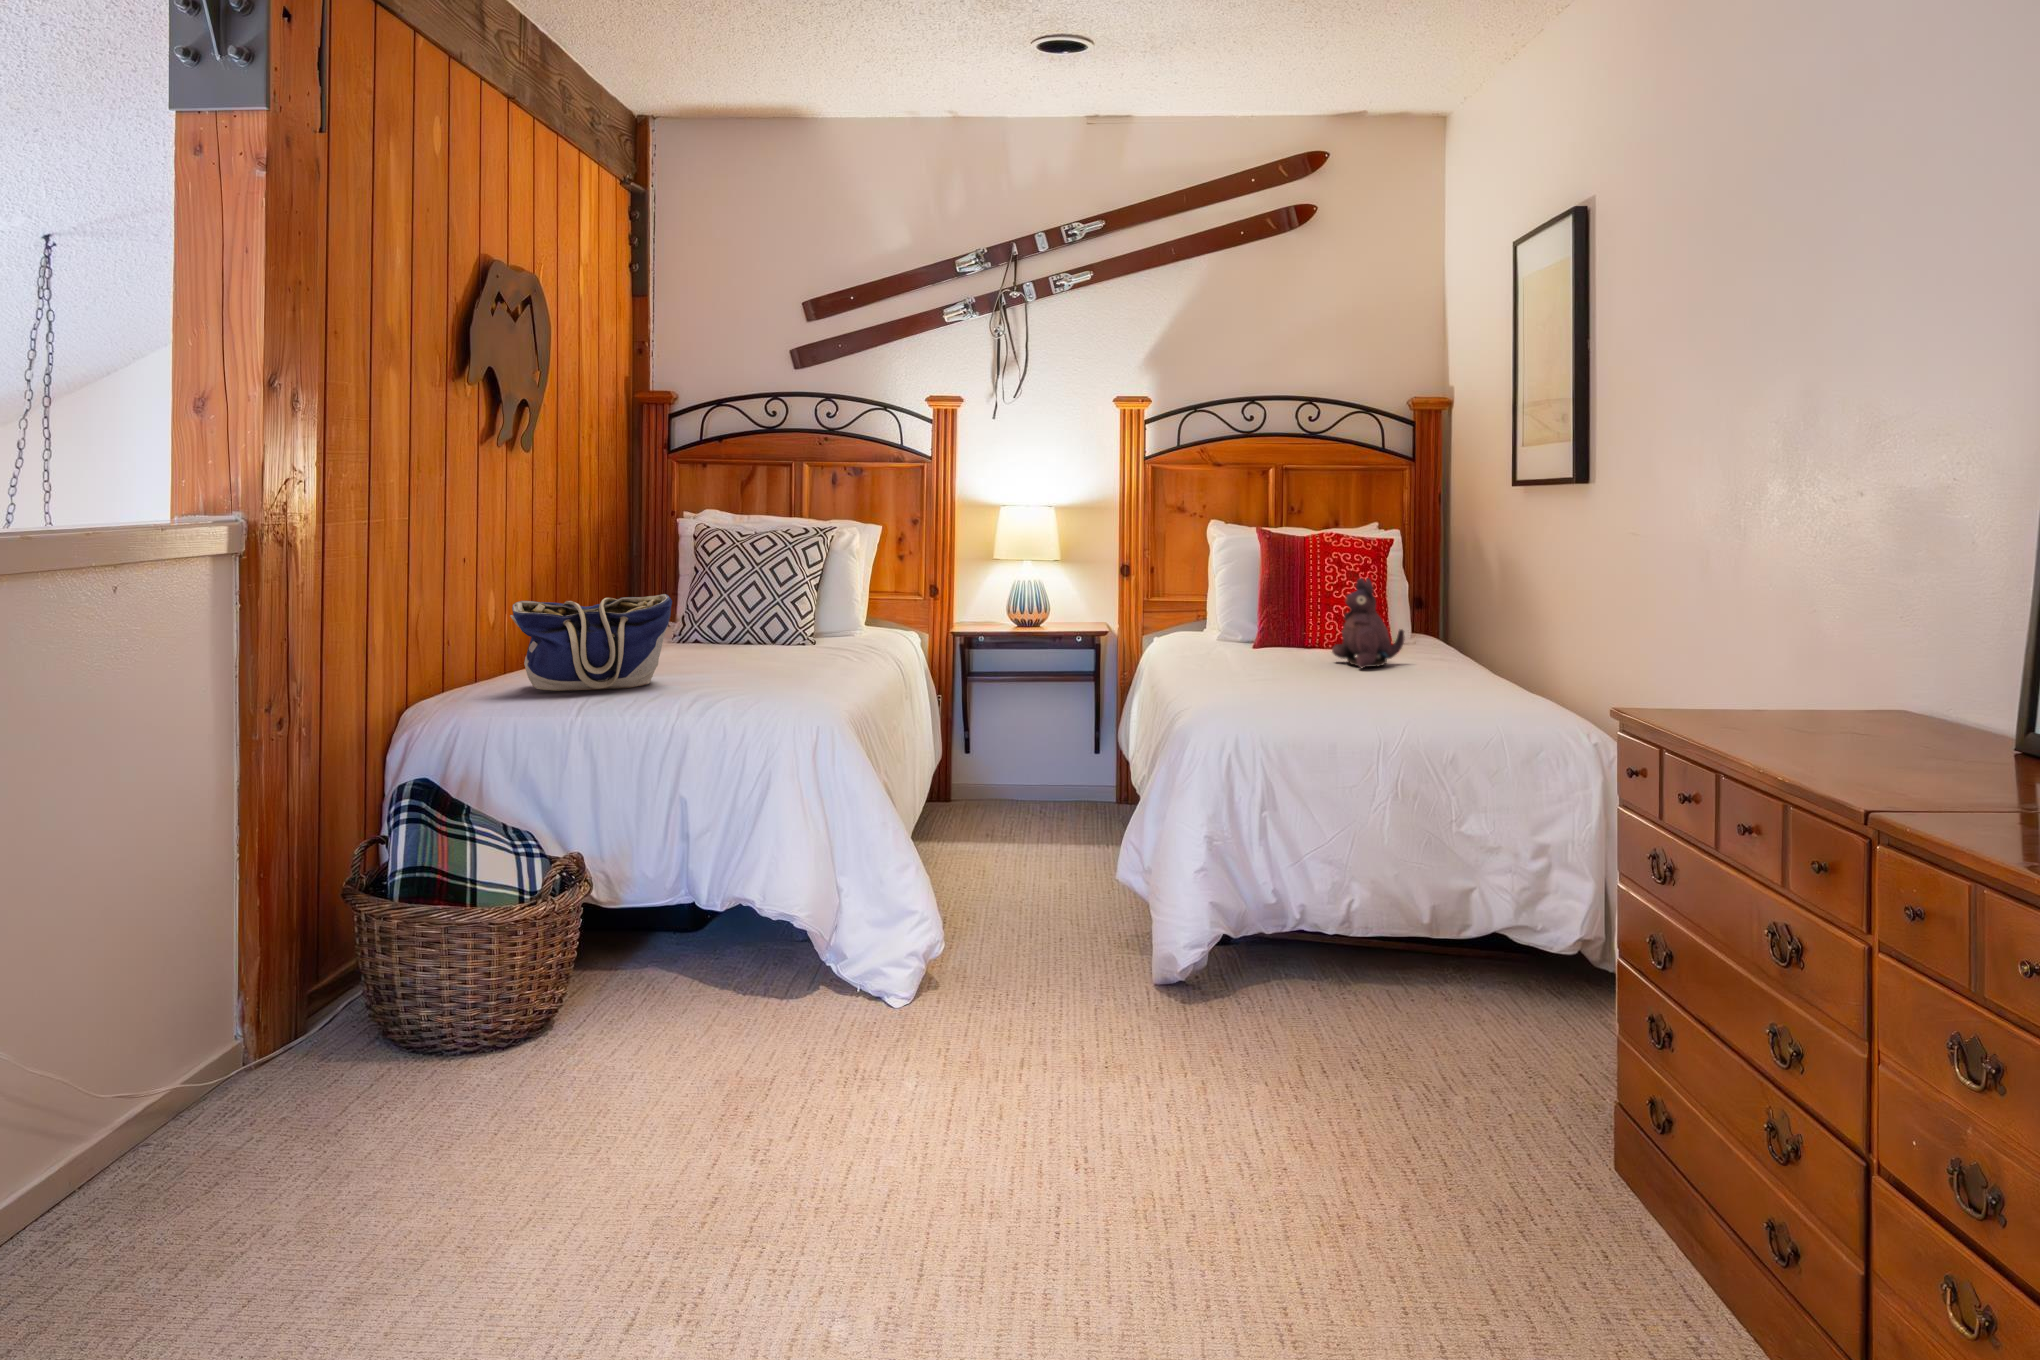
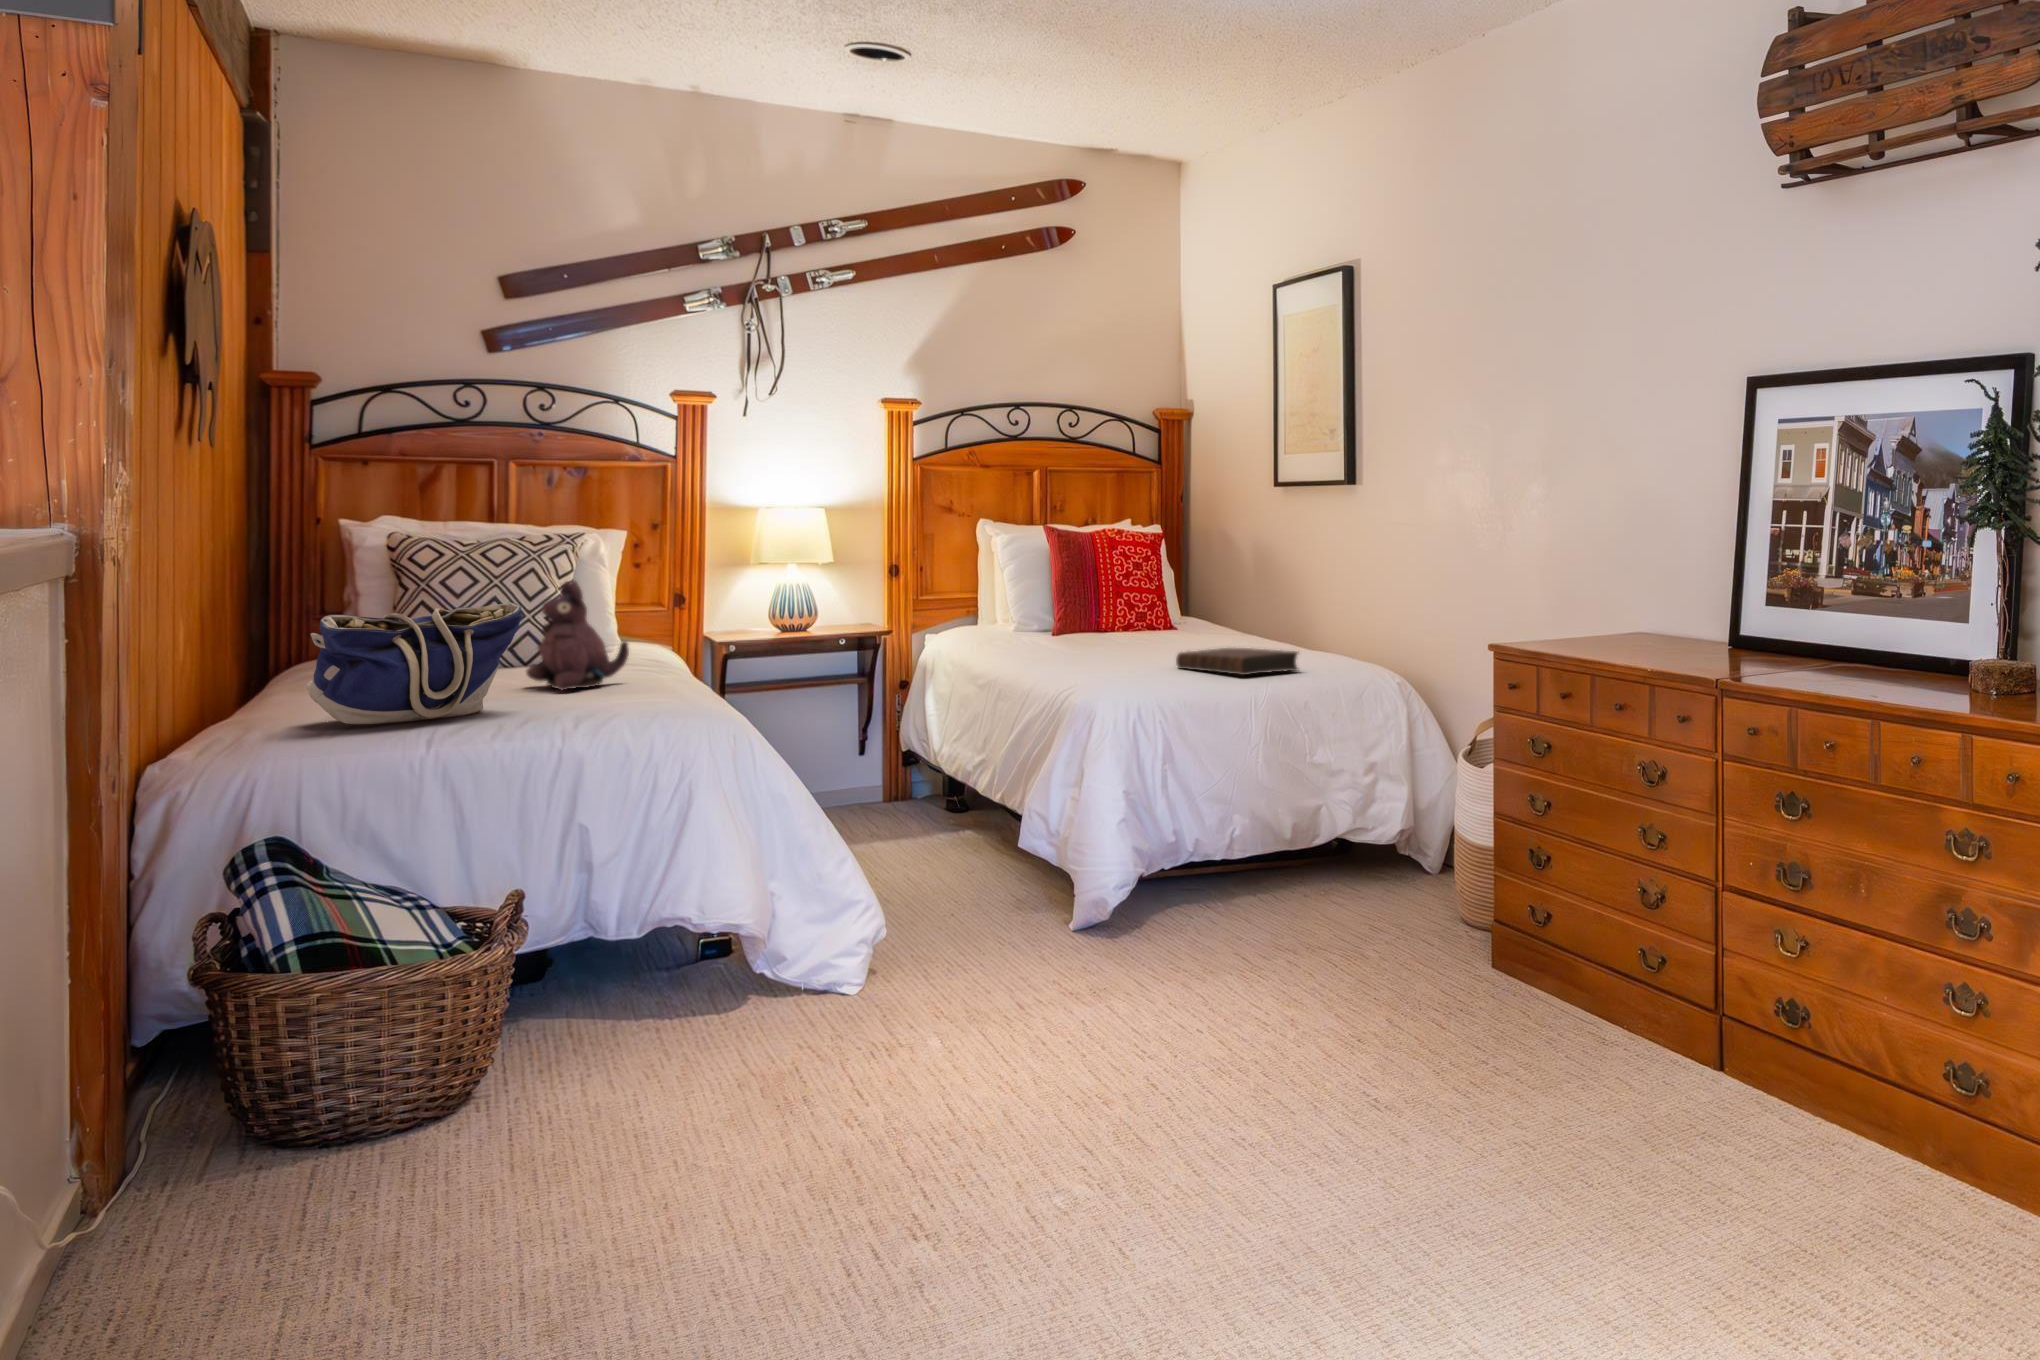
plush toy: present [1332,578,1405,668] -> present [526,581,629,690]
book: none [1292,668,1421,705] -> present [1176,648,1299,675]

